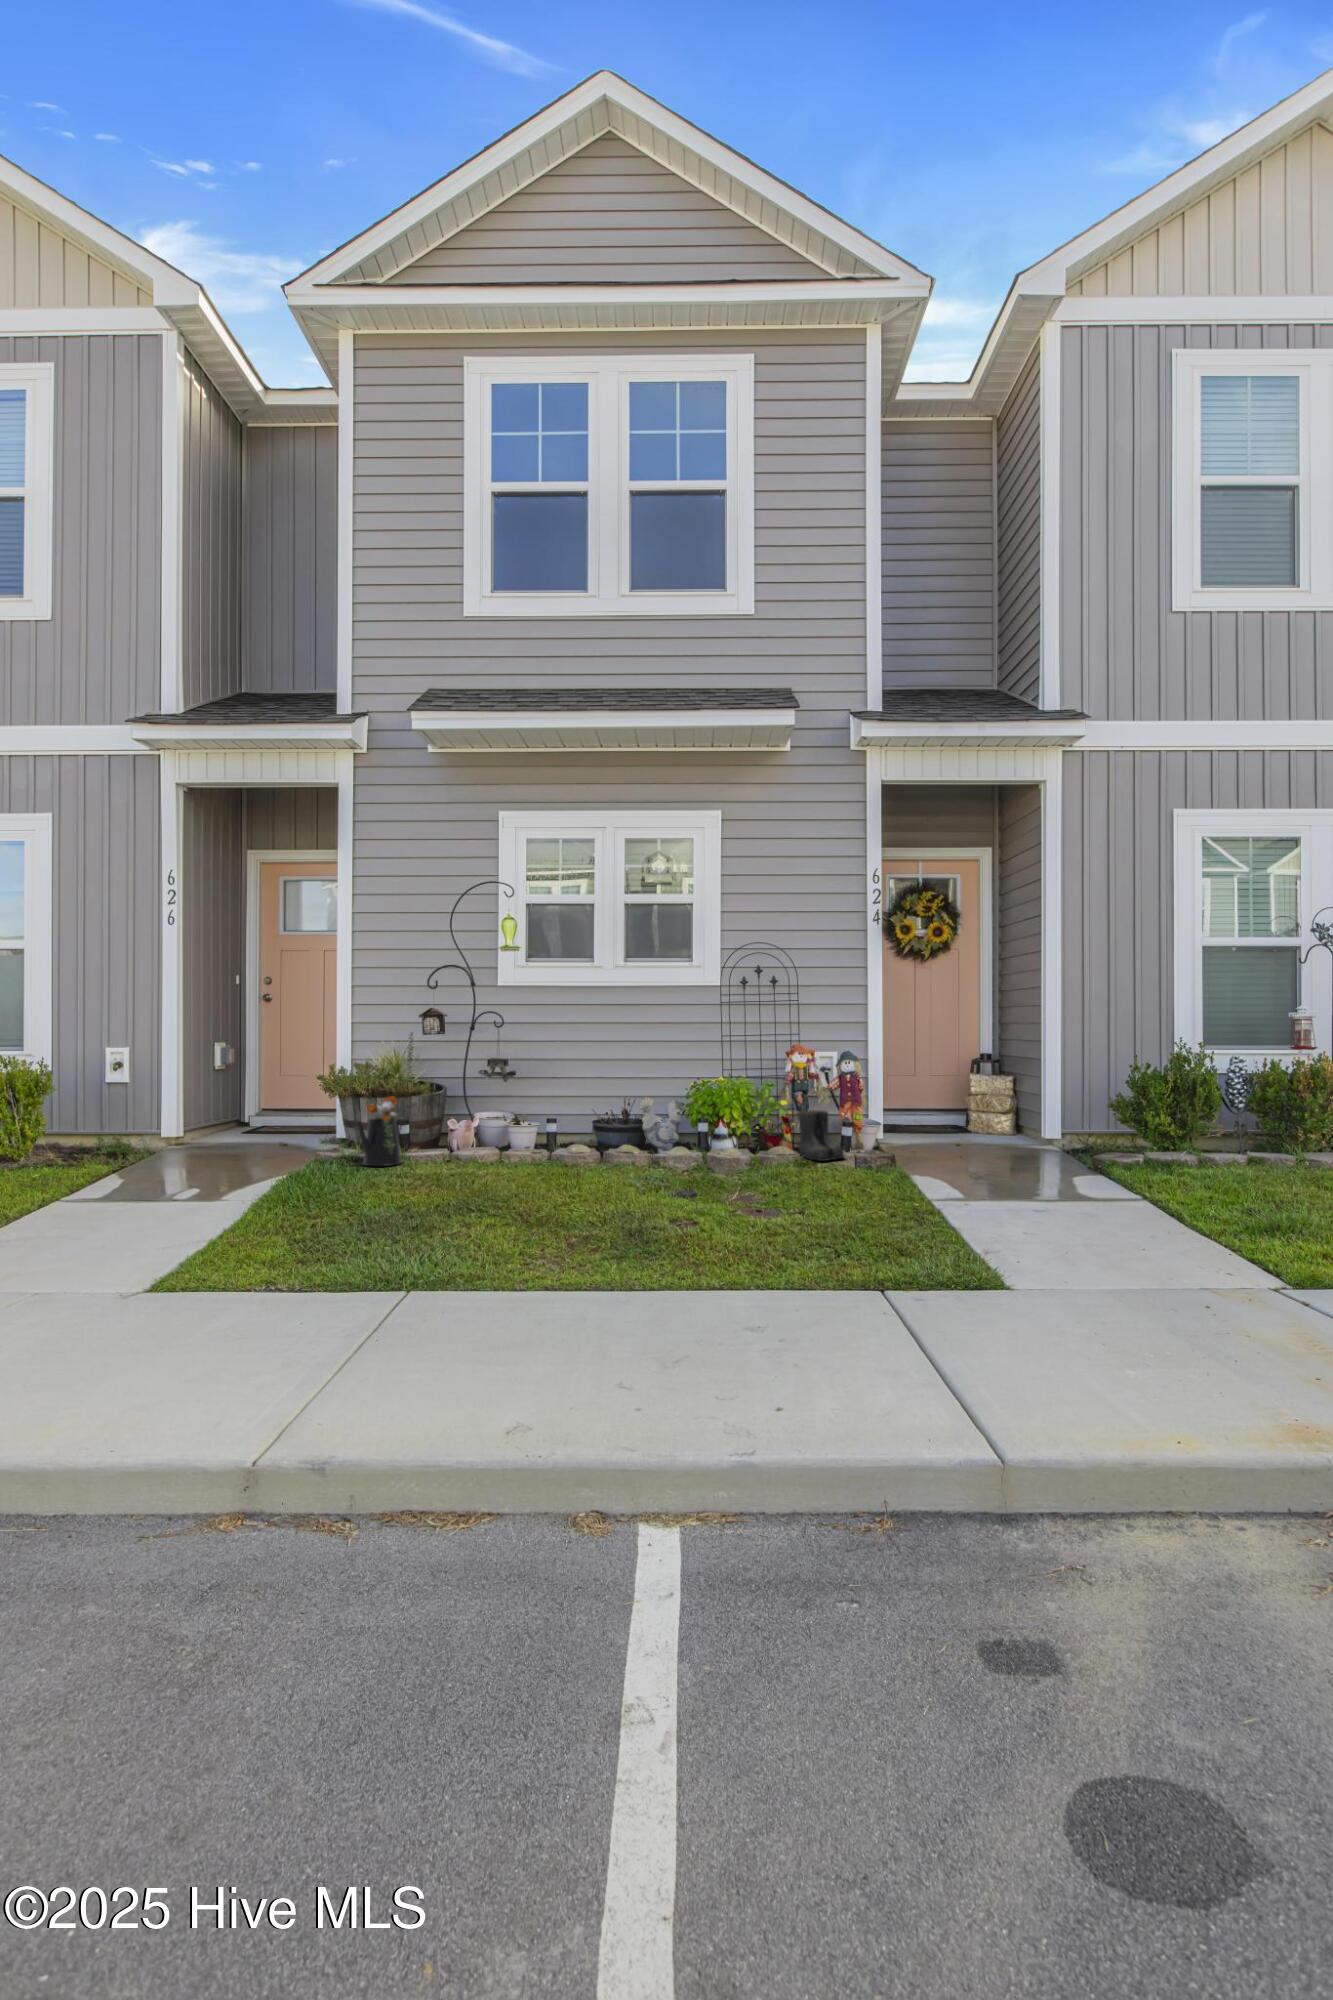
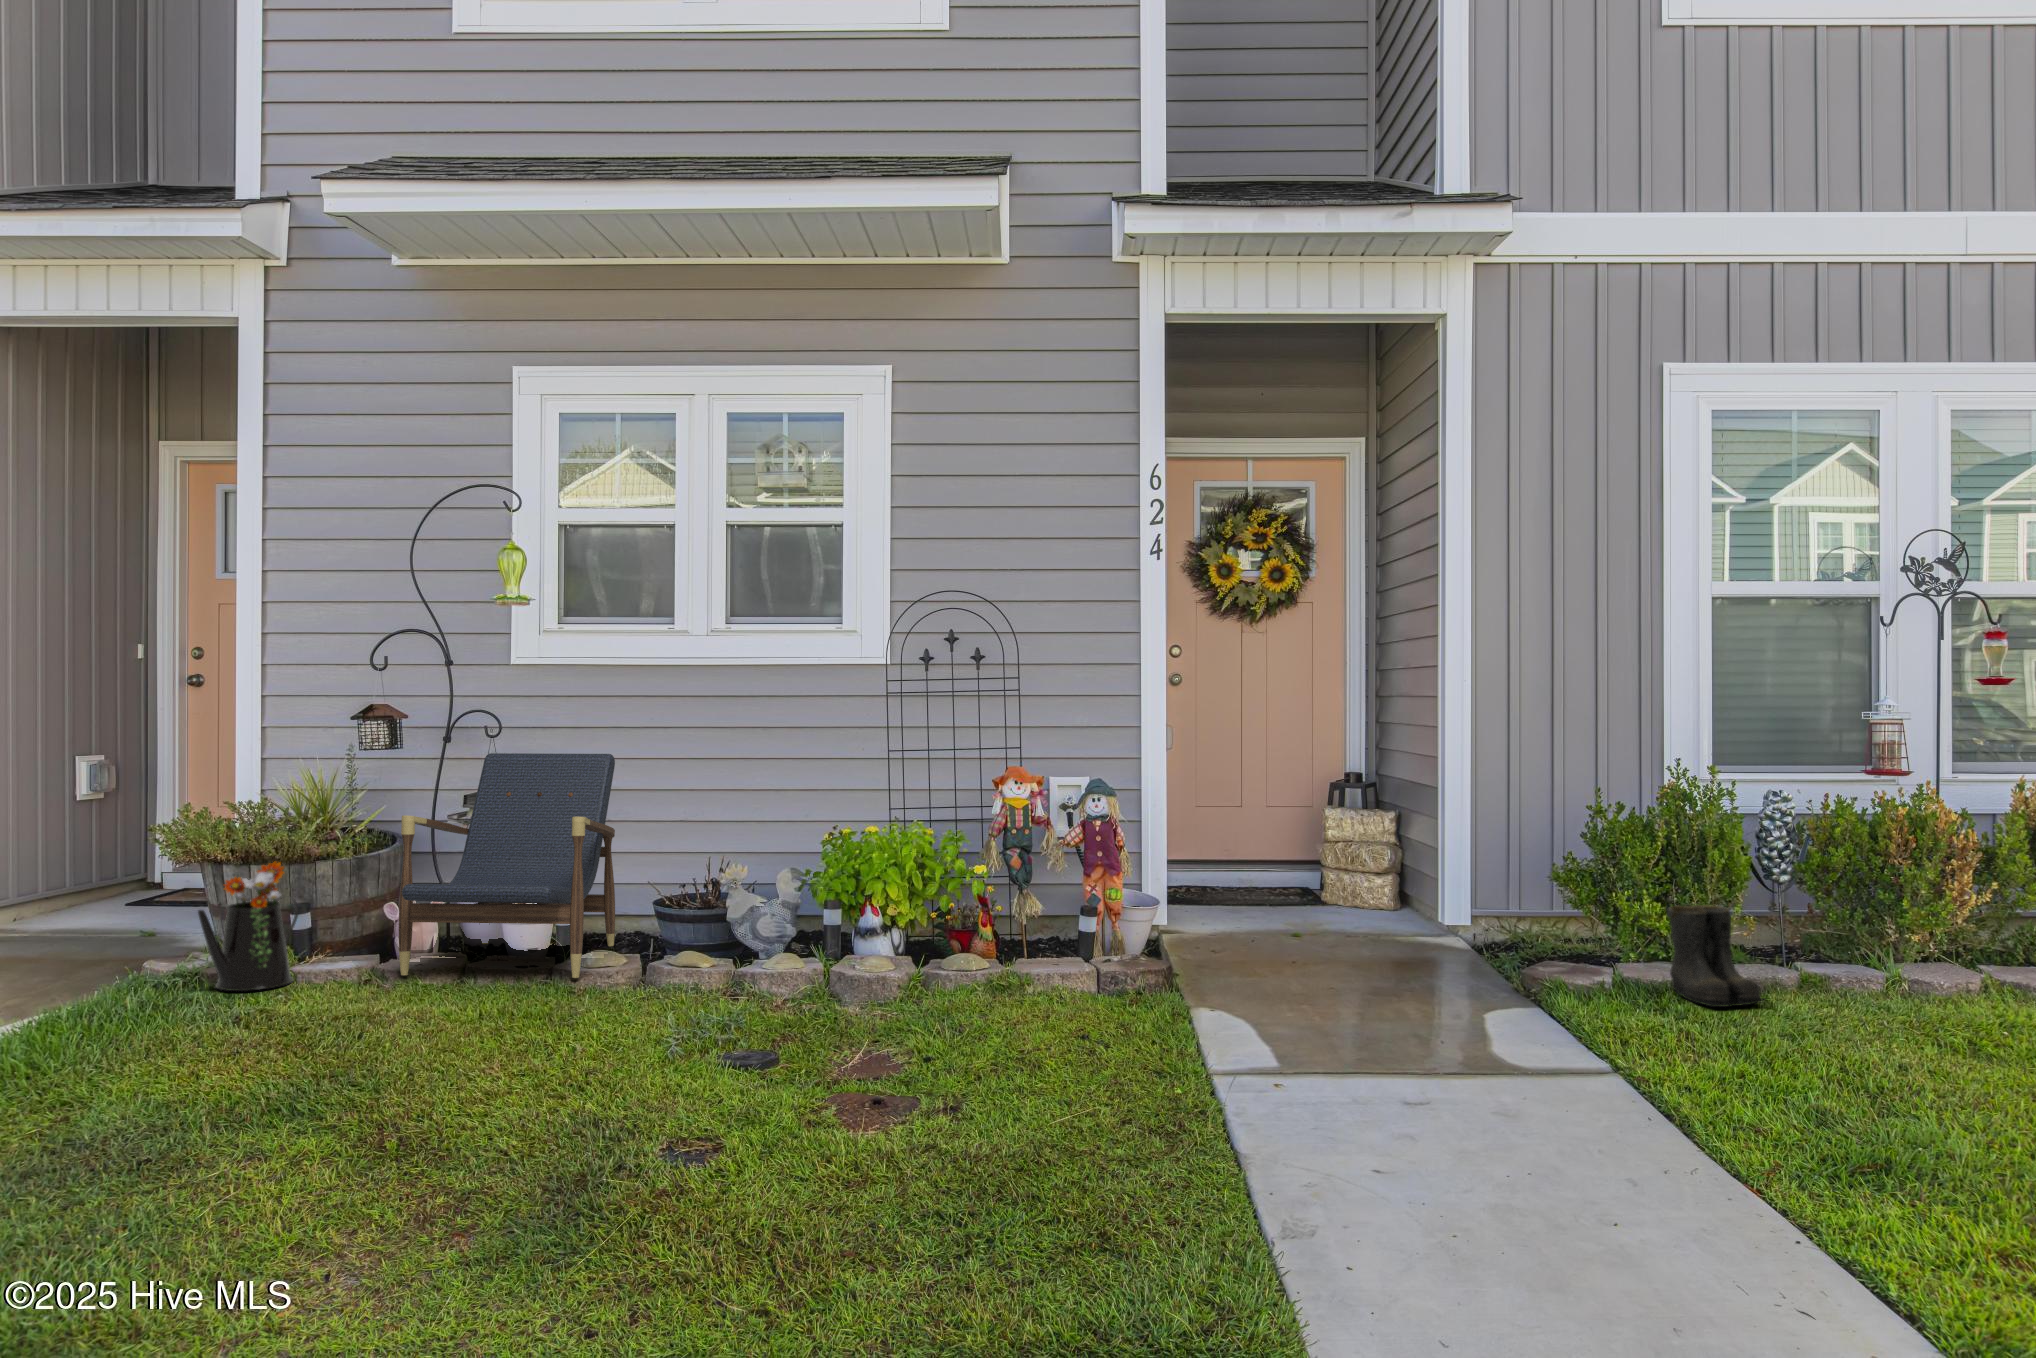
lounge chair: none [460,1037,571,1160] -> present [399,753,615,978]
boots: present [797,1110,844,1161] -> present [1667,905,1765,1007]

